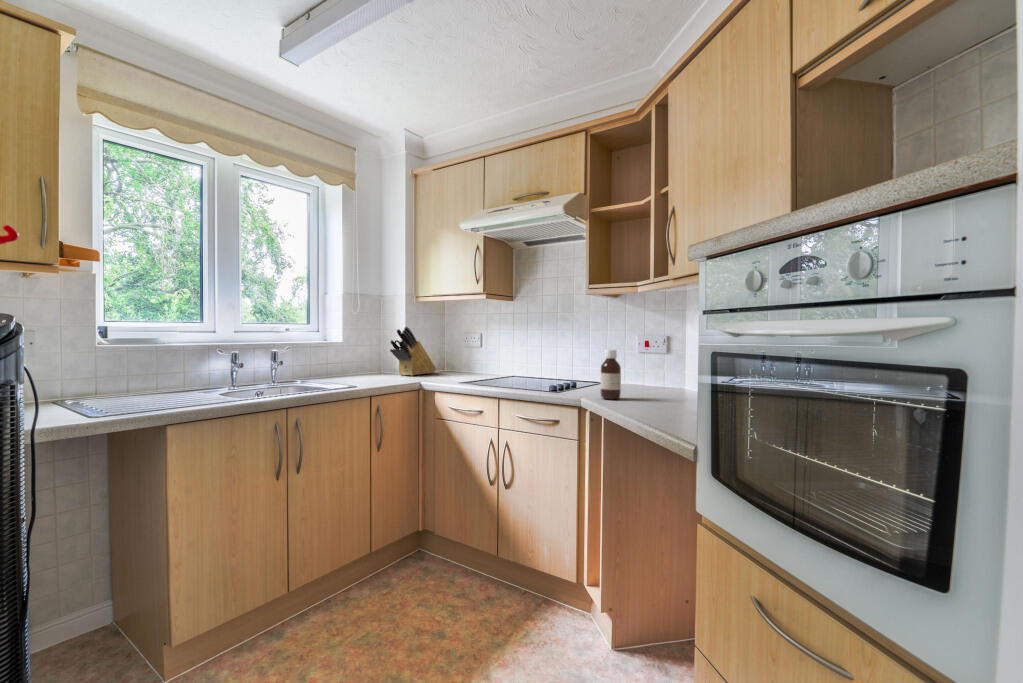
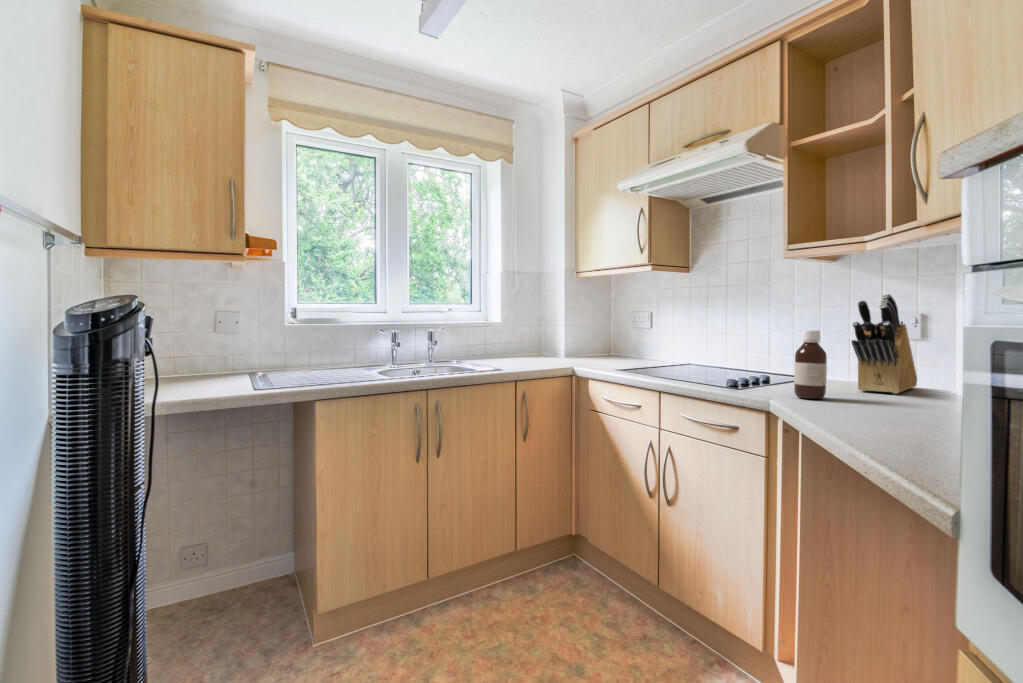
knife block: present [390,327,436,376] -> present [852,294,917,394]

